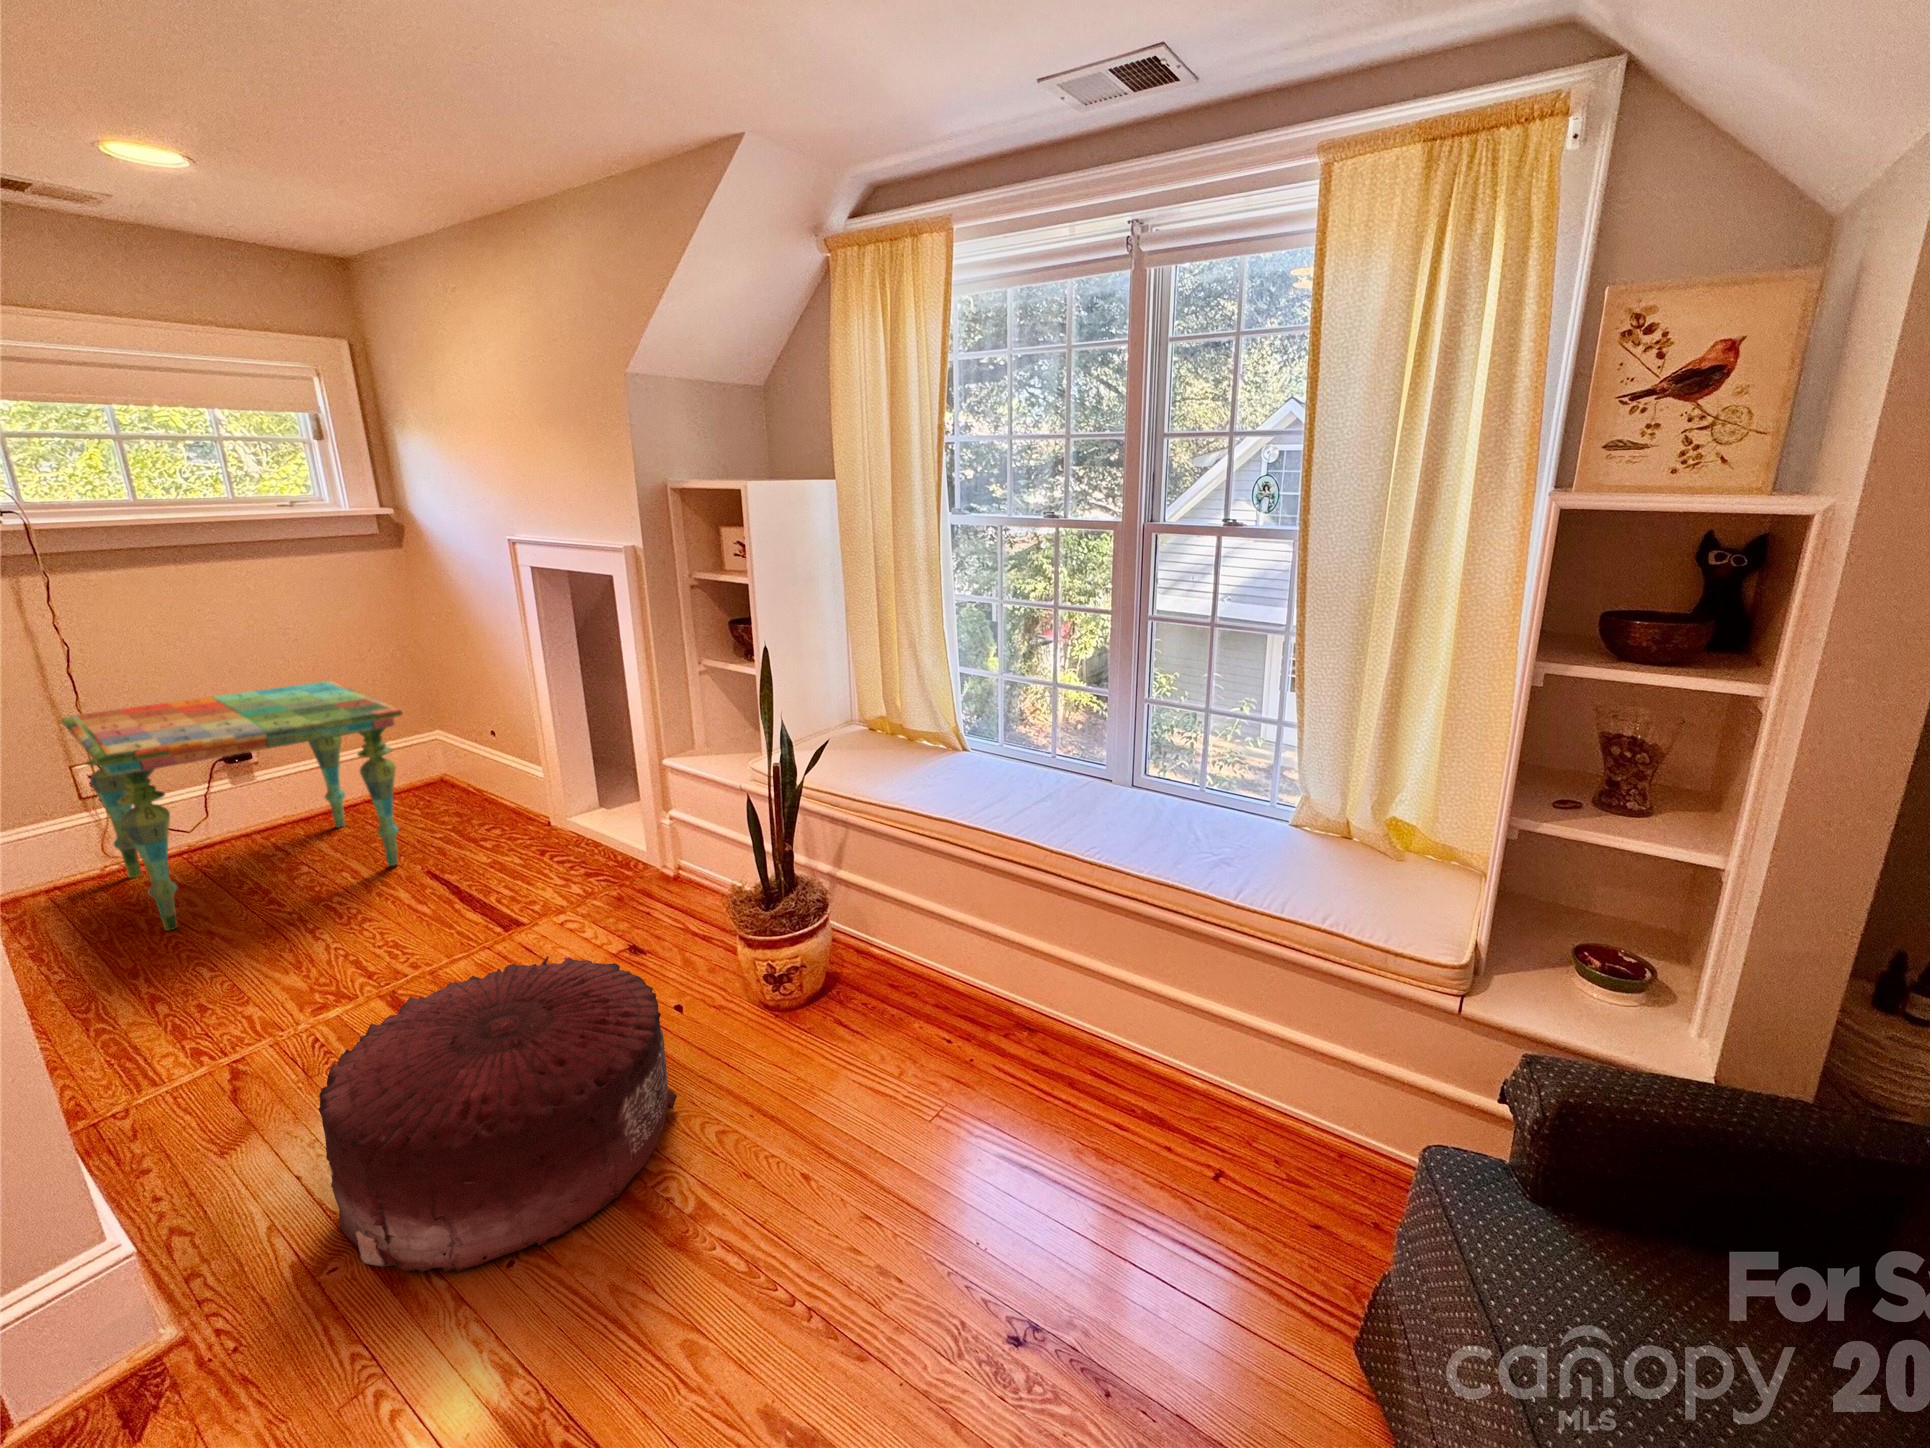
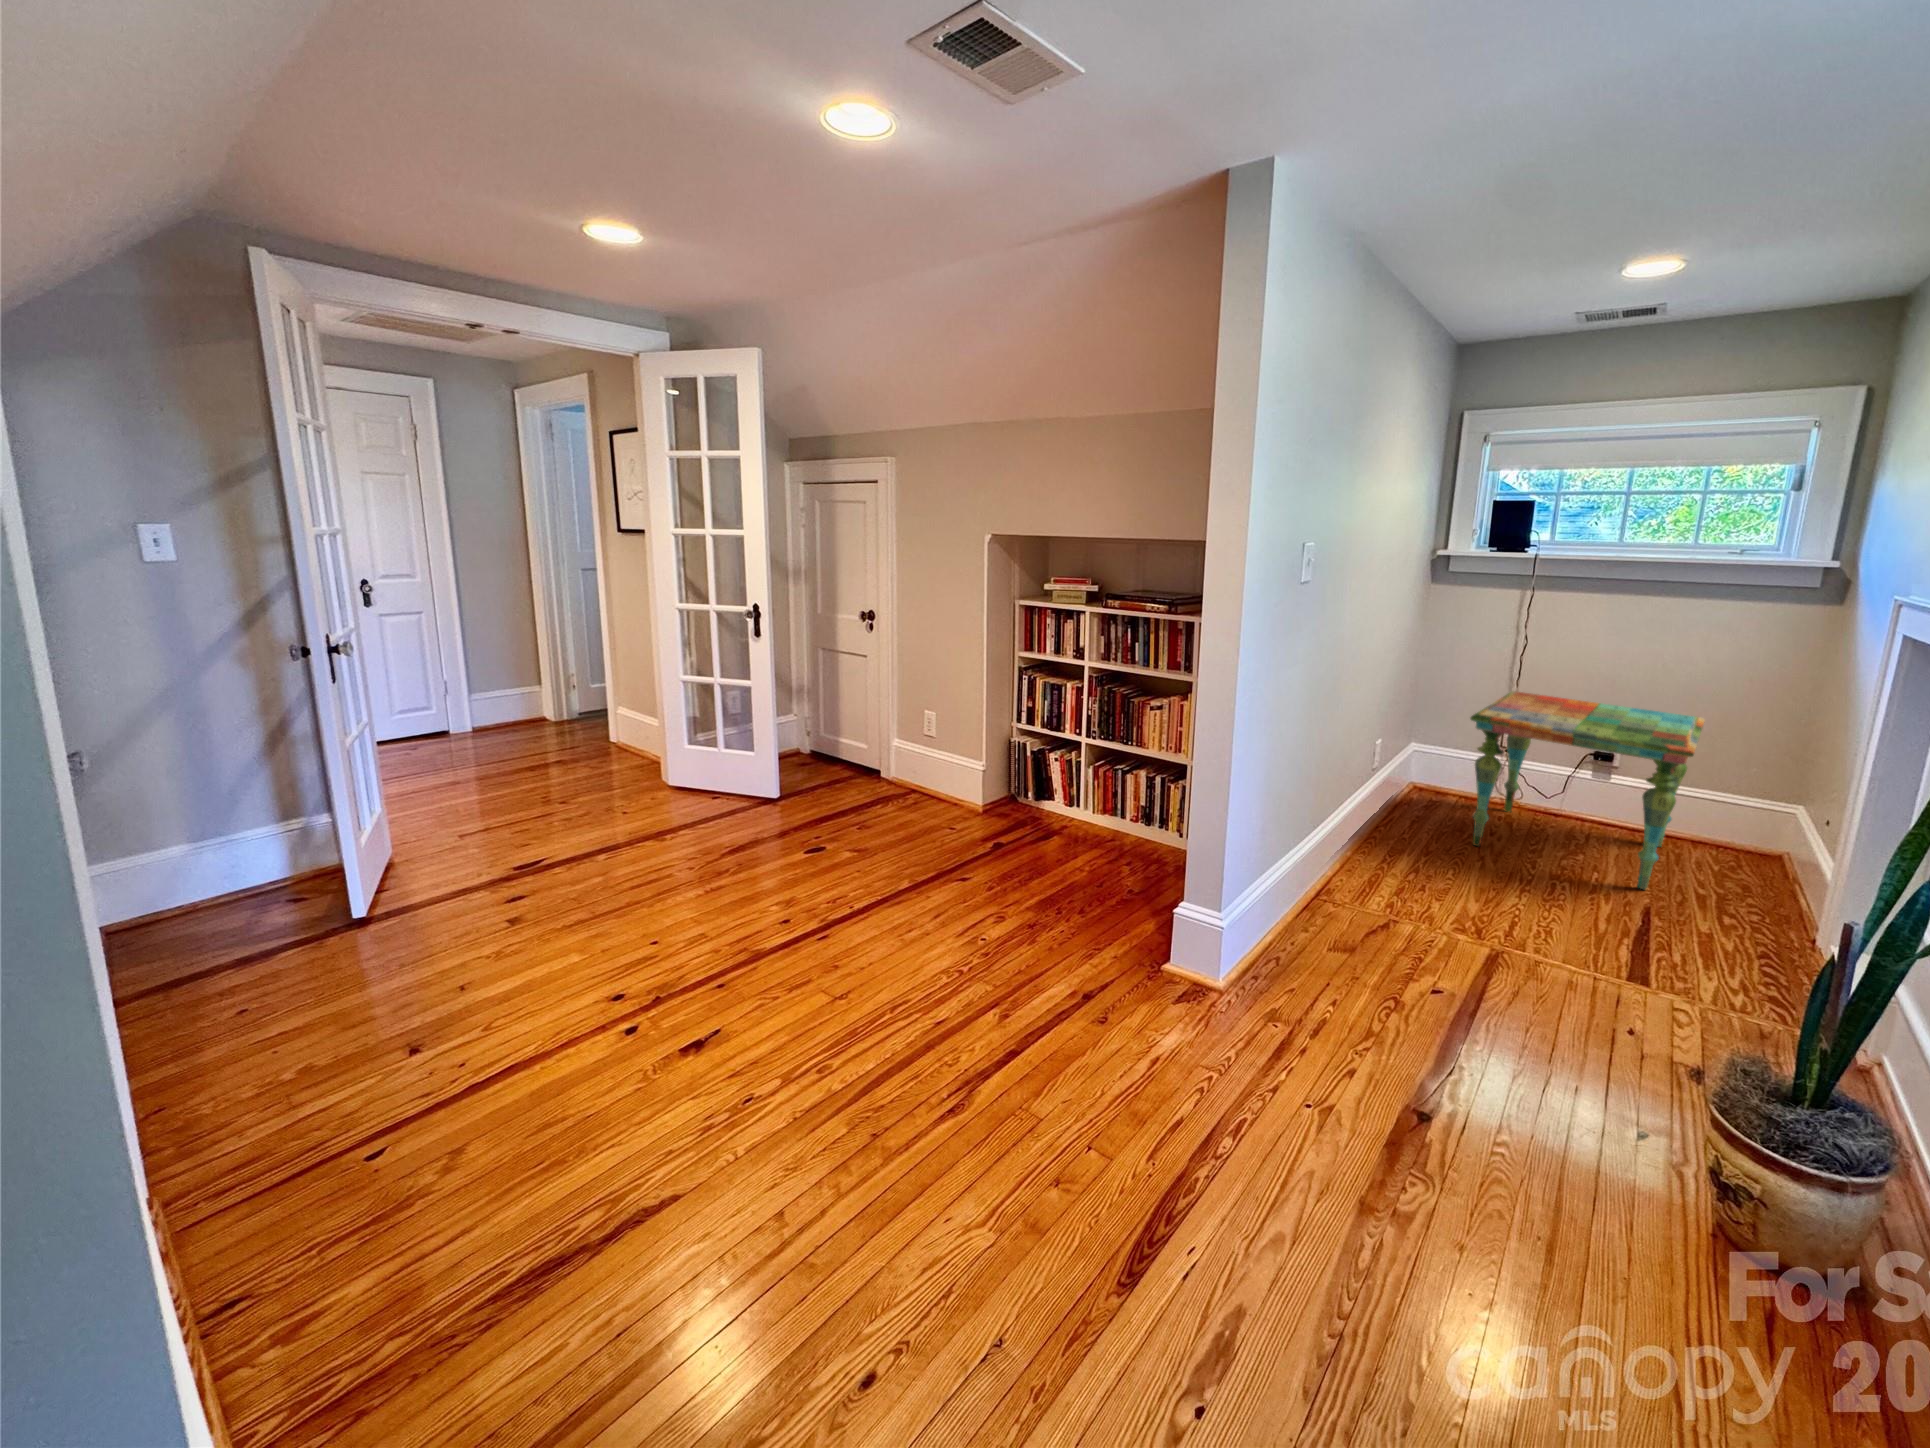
pouf: present [318,956,677,1272] -> none [1280,920,1552,1161]

